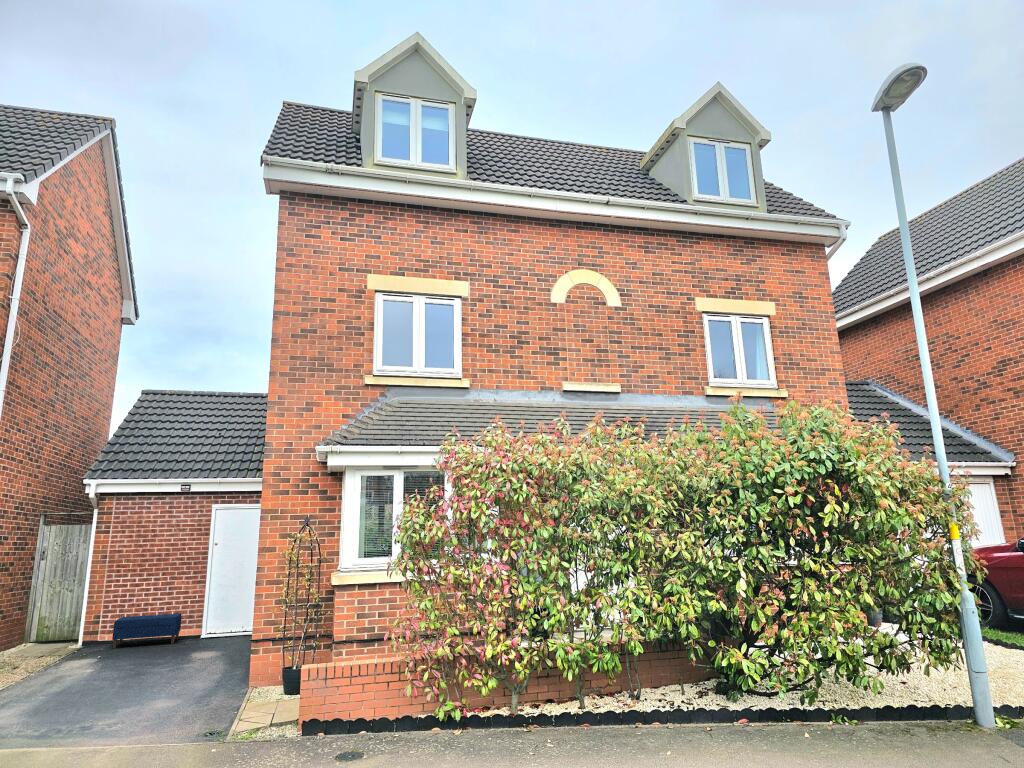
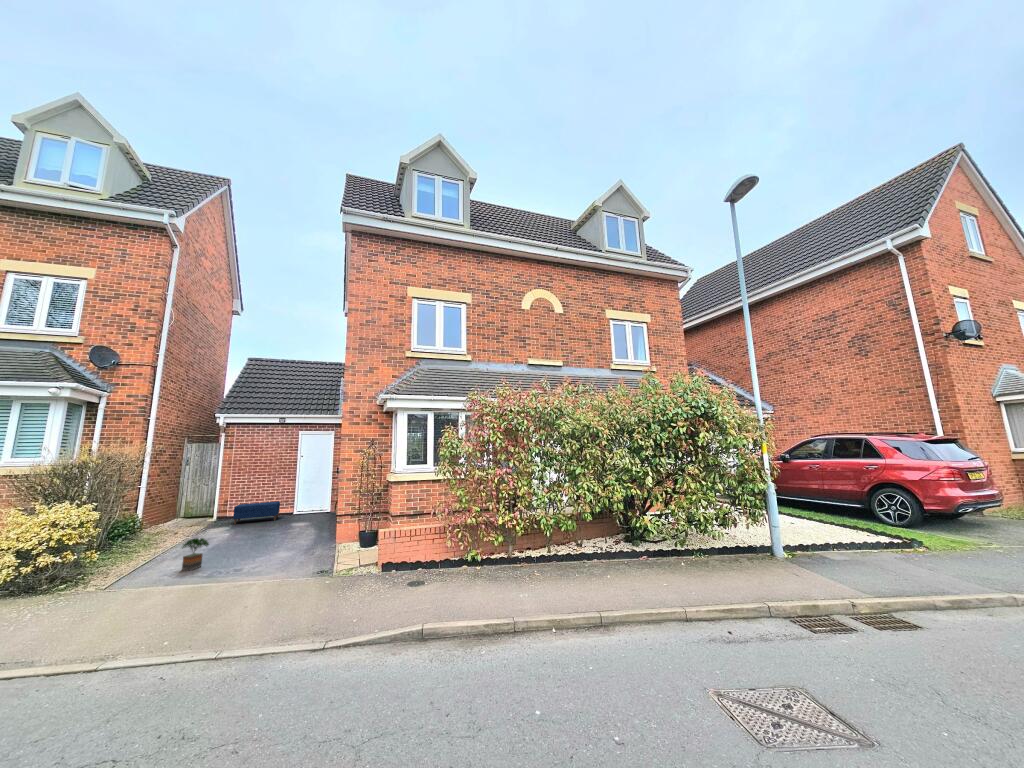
potted tree: none [27,665,68,714] -> present [182,538,209,570]

